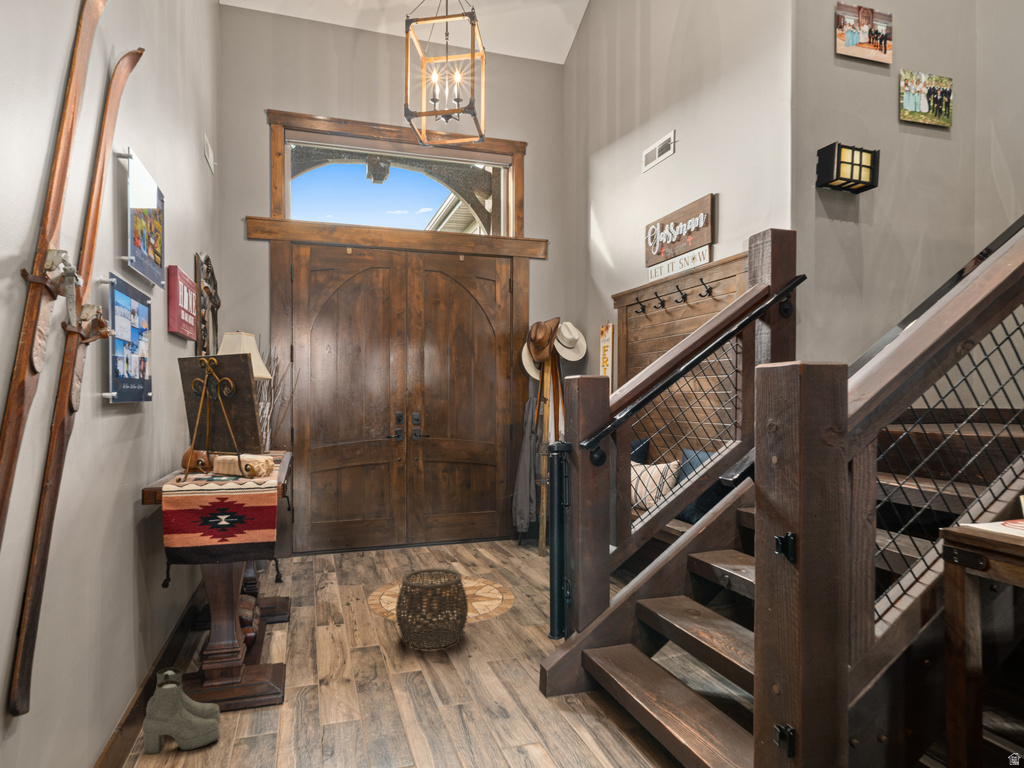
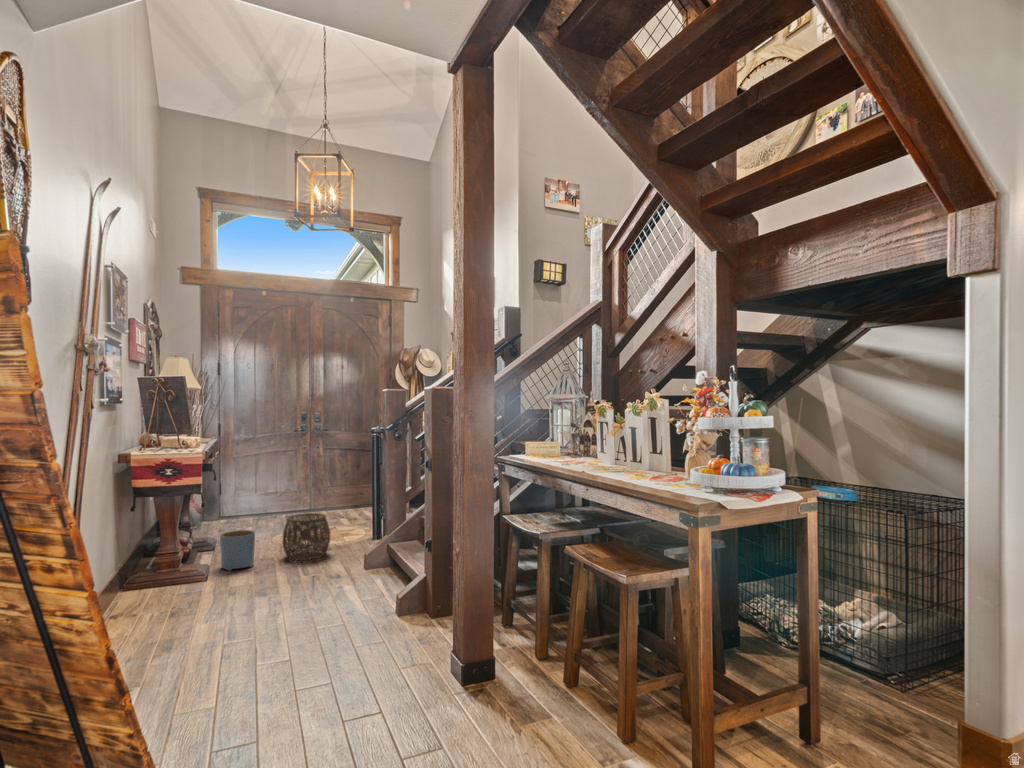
planter: none [304,599,357,669] -> present [220,530,255,571]
boots: present [143,667,220,754] -> none [120,559,166,603]

